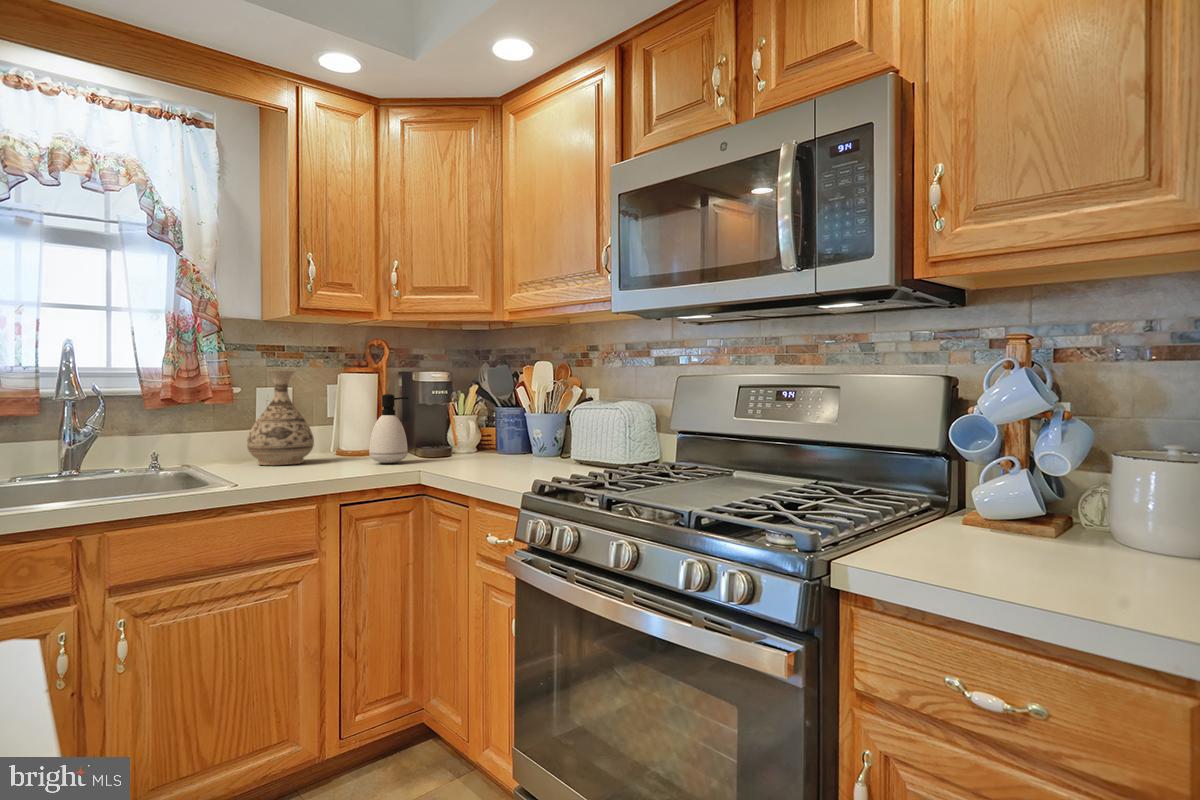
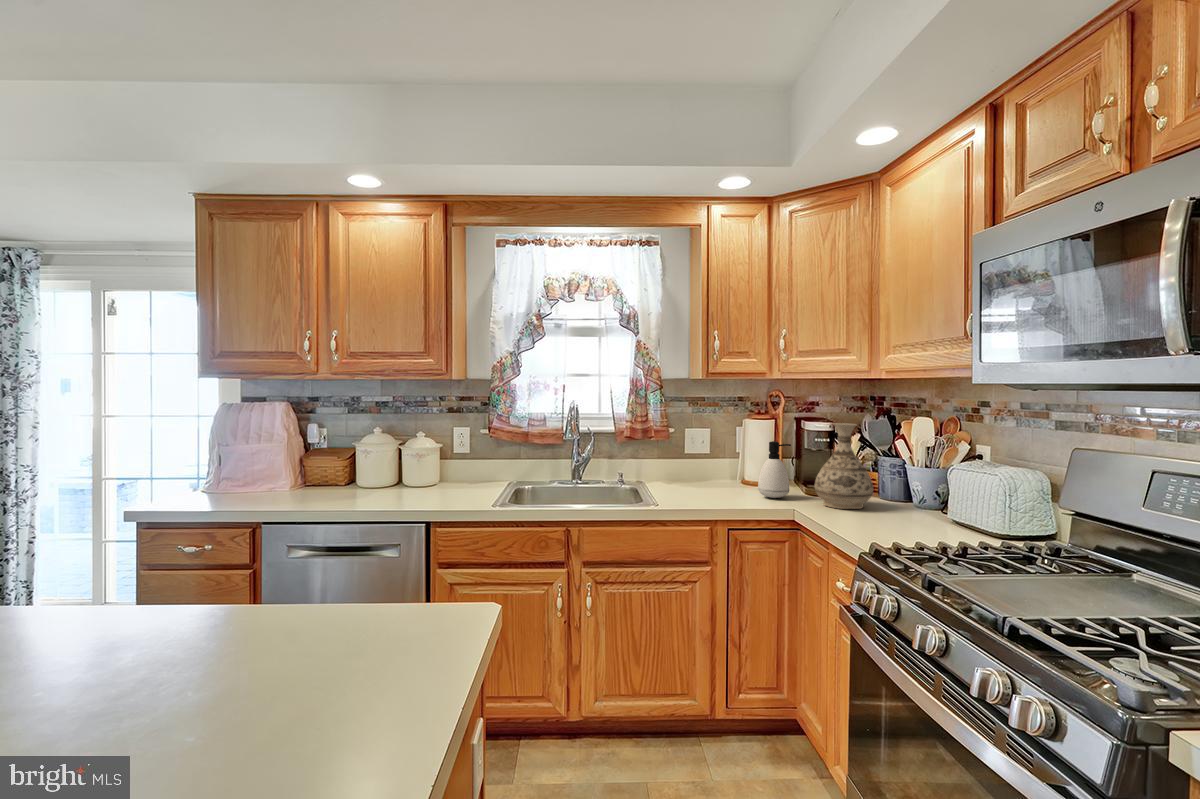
vase: present [247,370,314,465] -> present [815,423,873,509]

